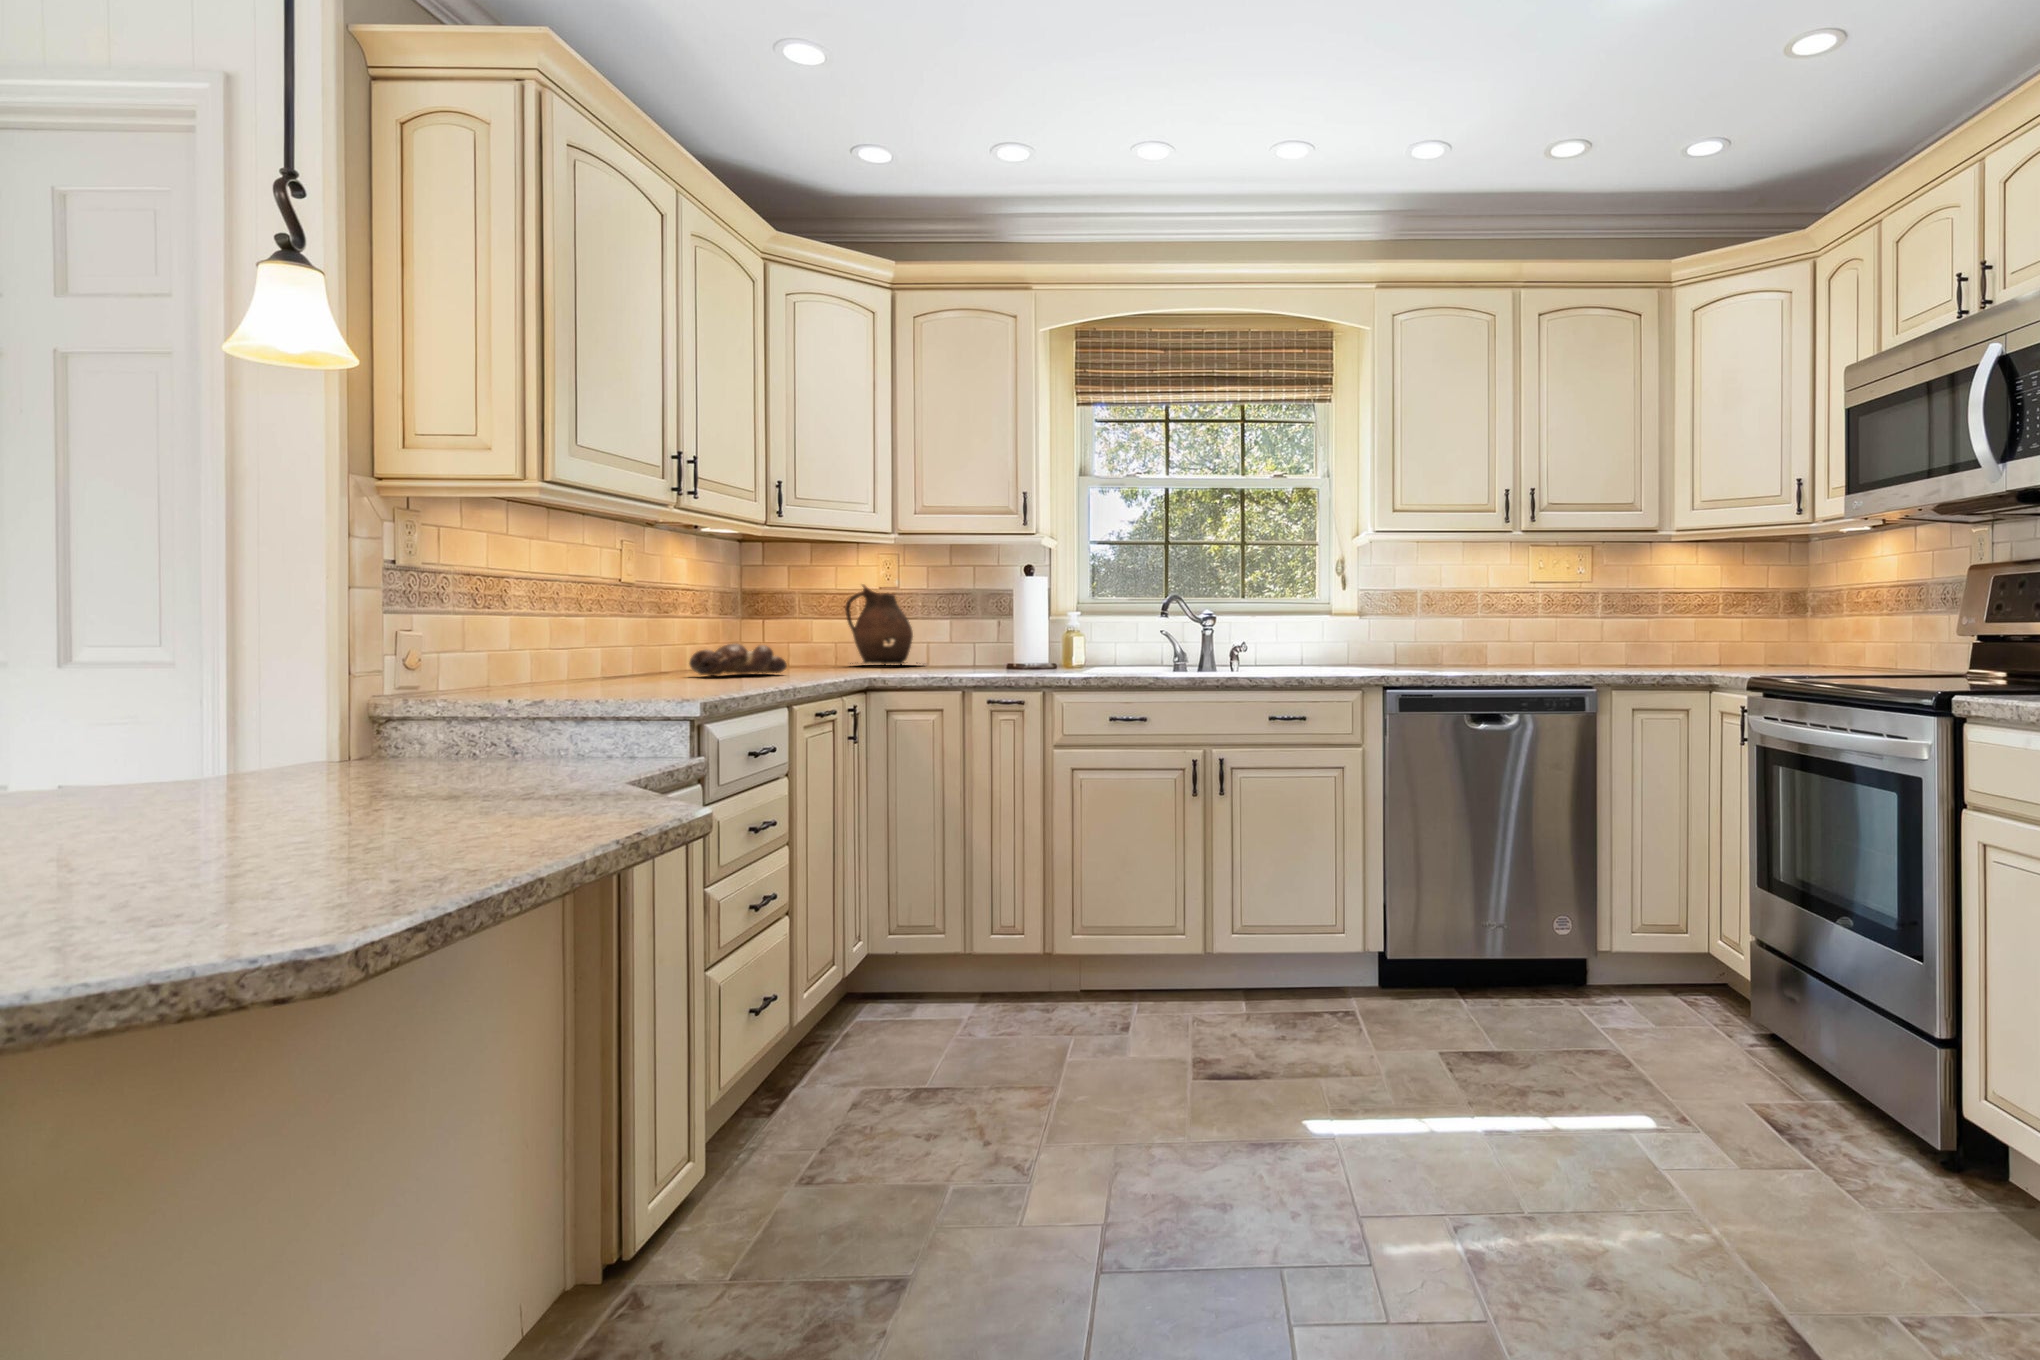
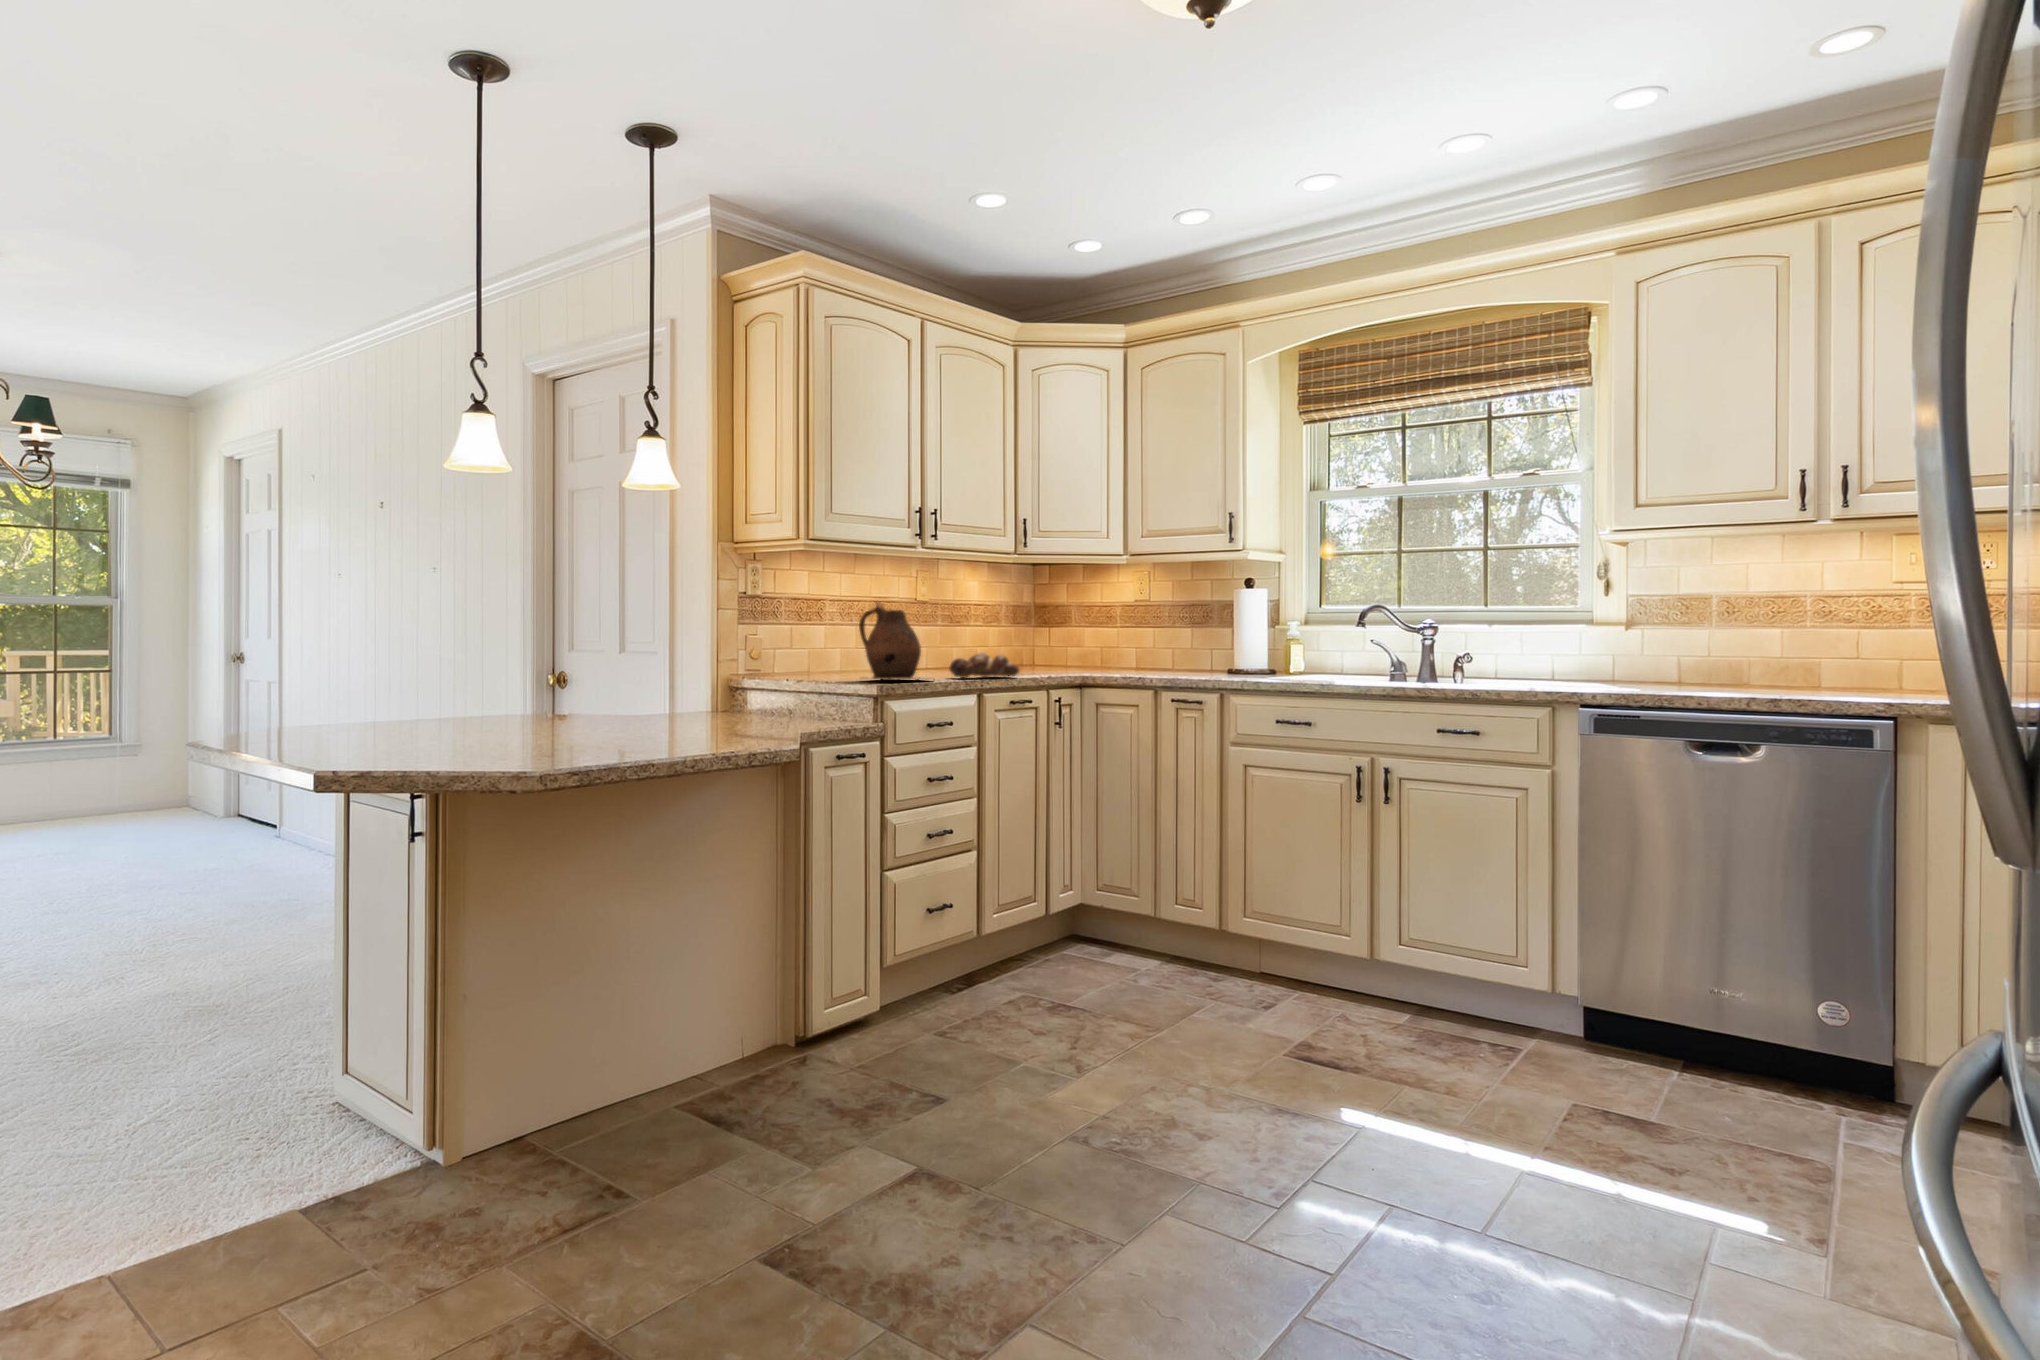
ceramic pitcher: present [845,585,913,664] -> present [859,601,921,680]

